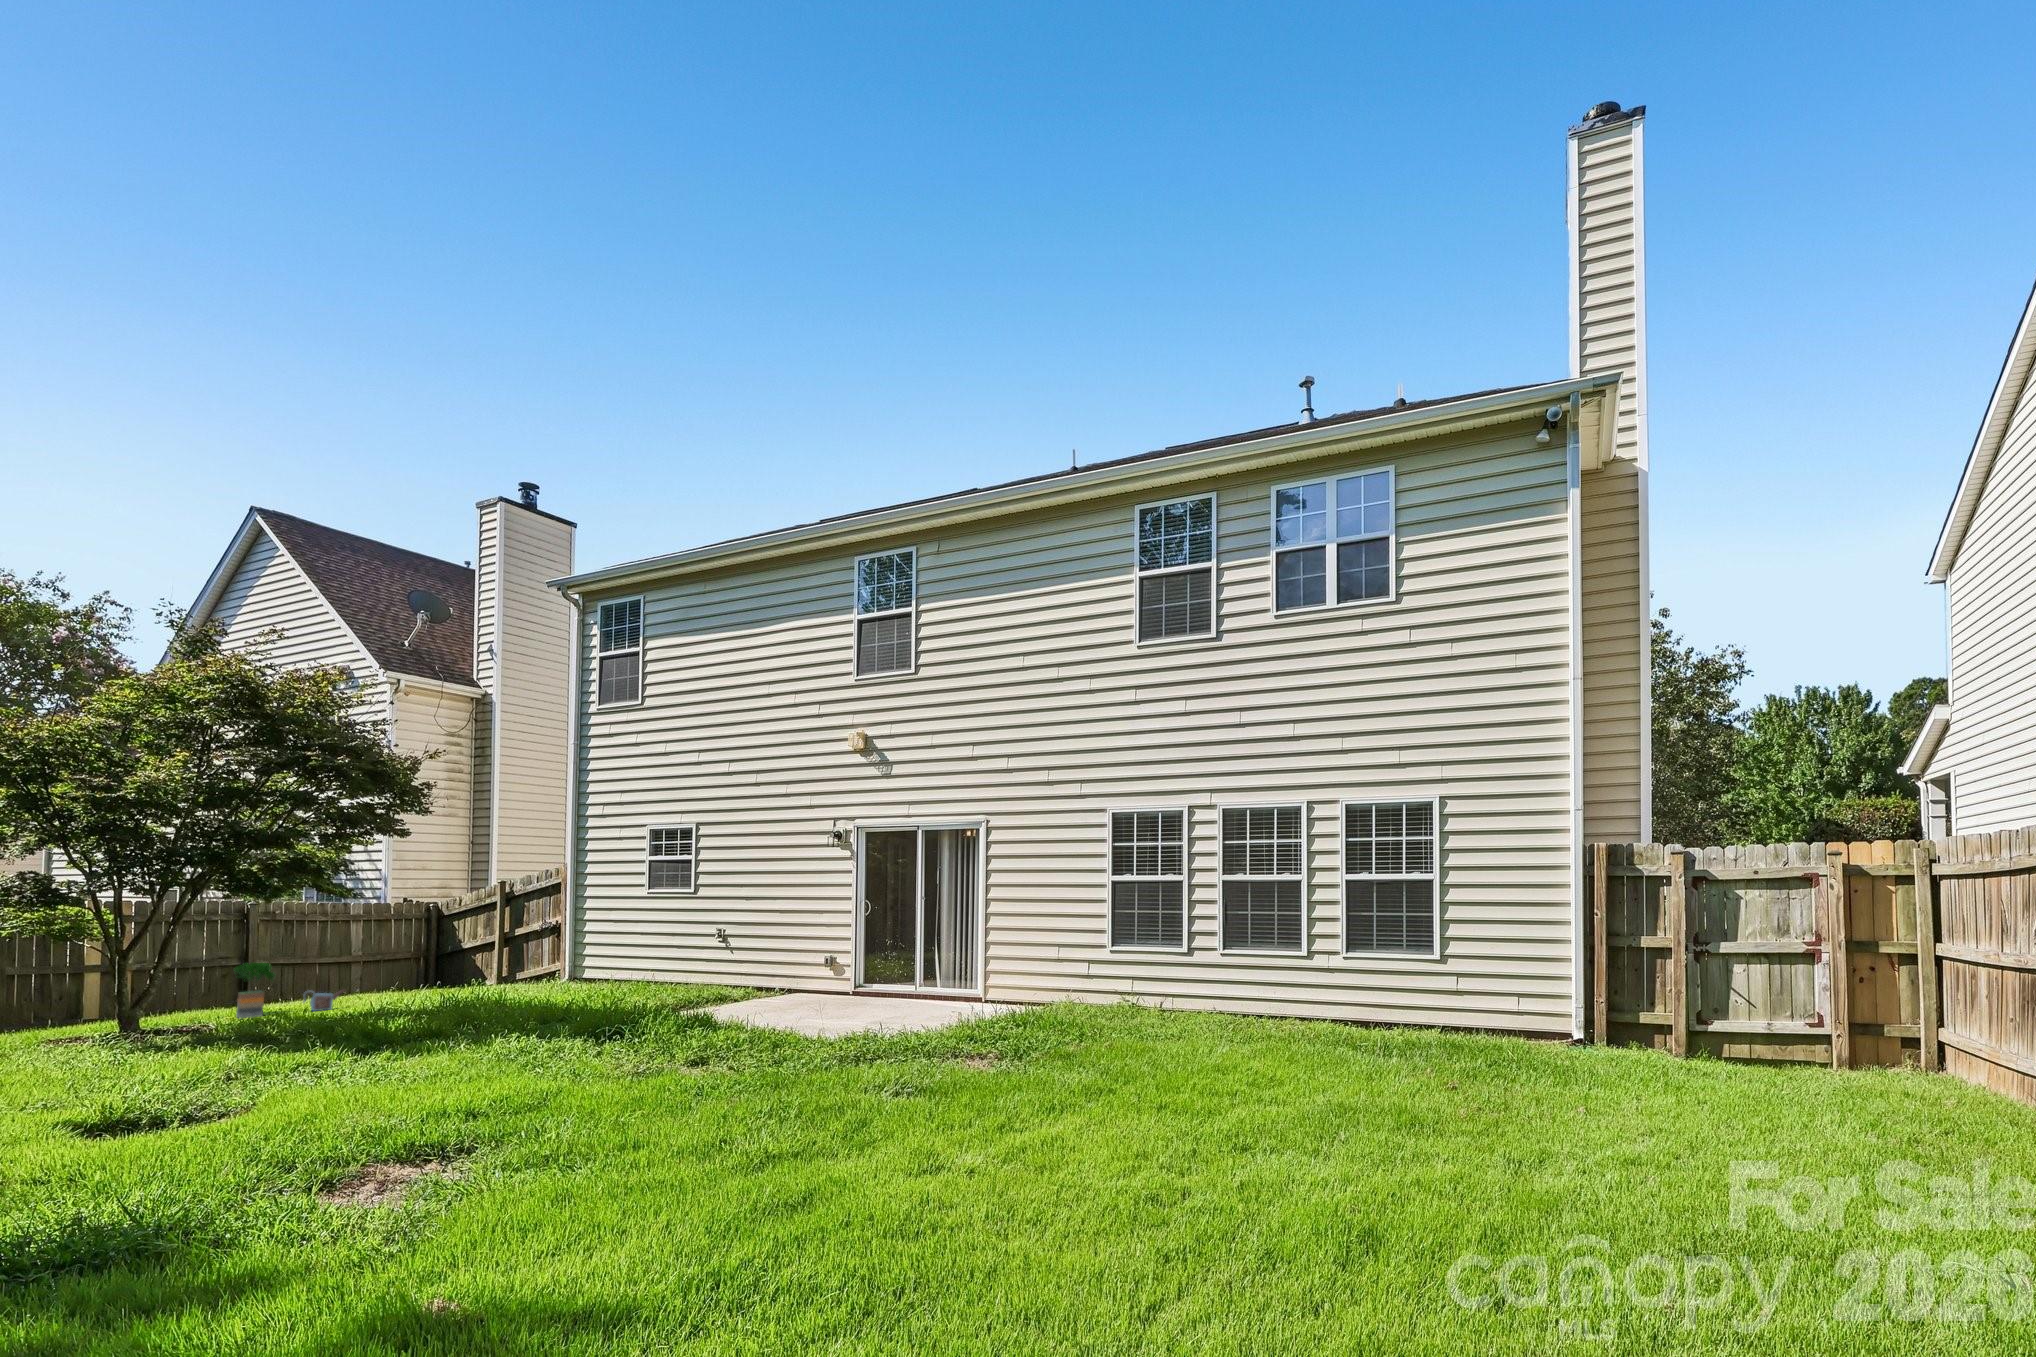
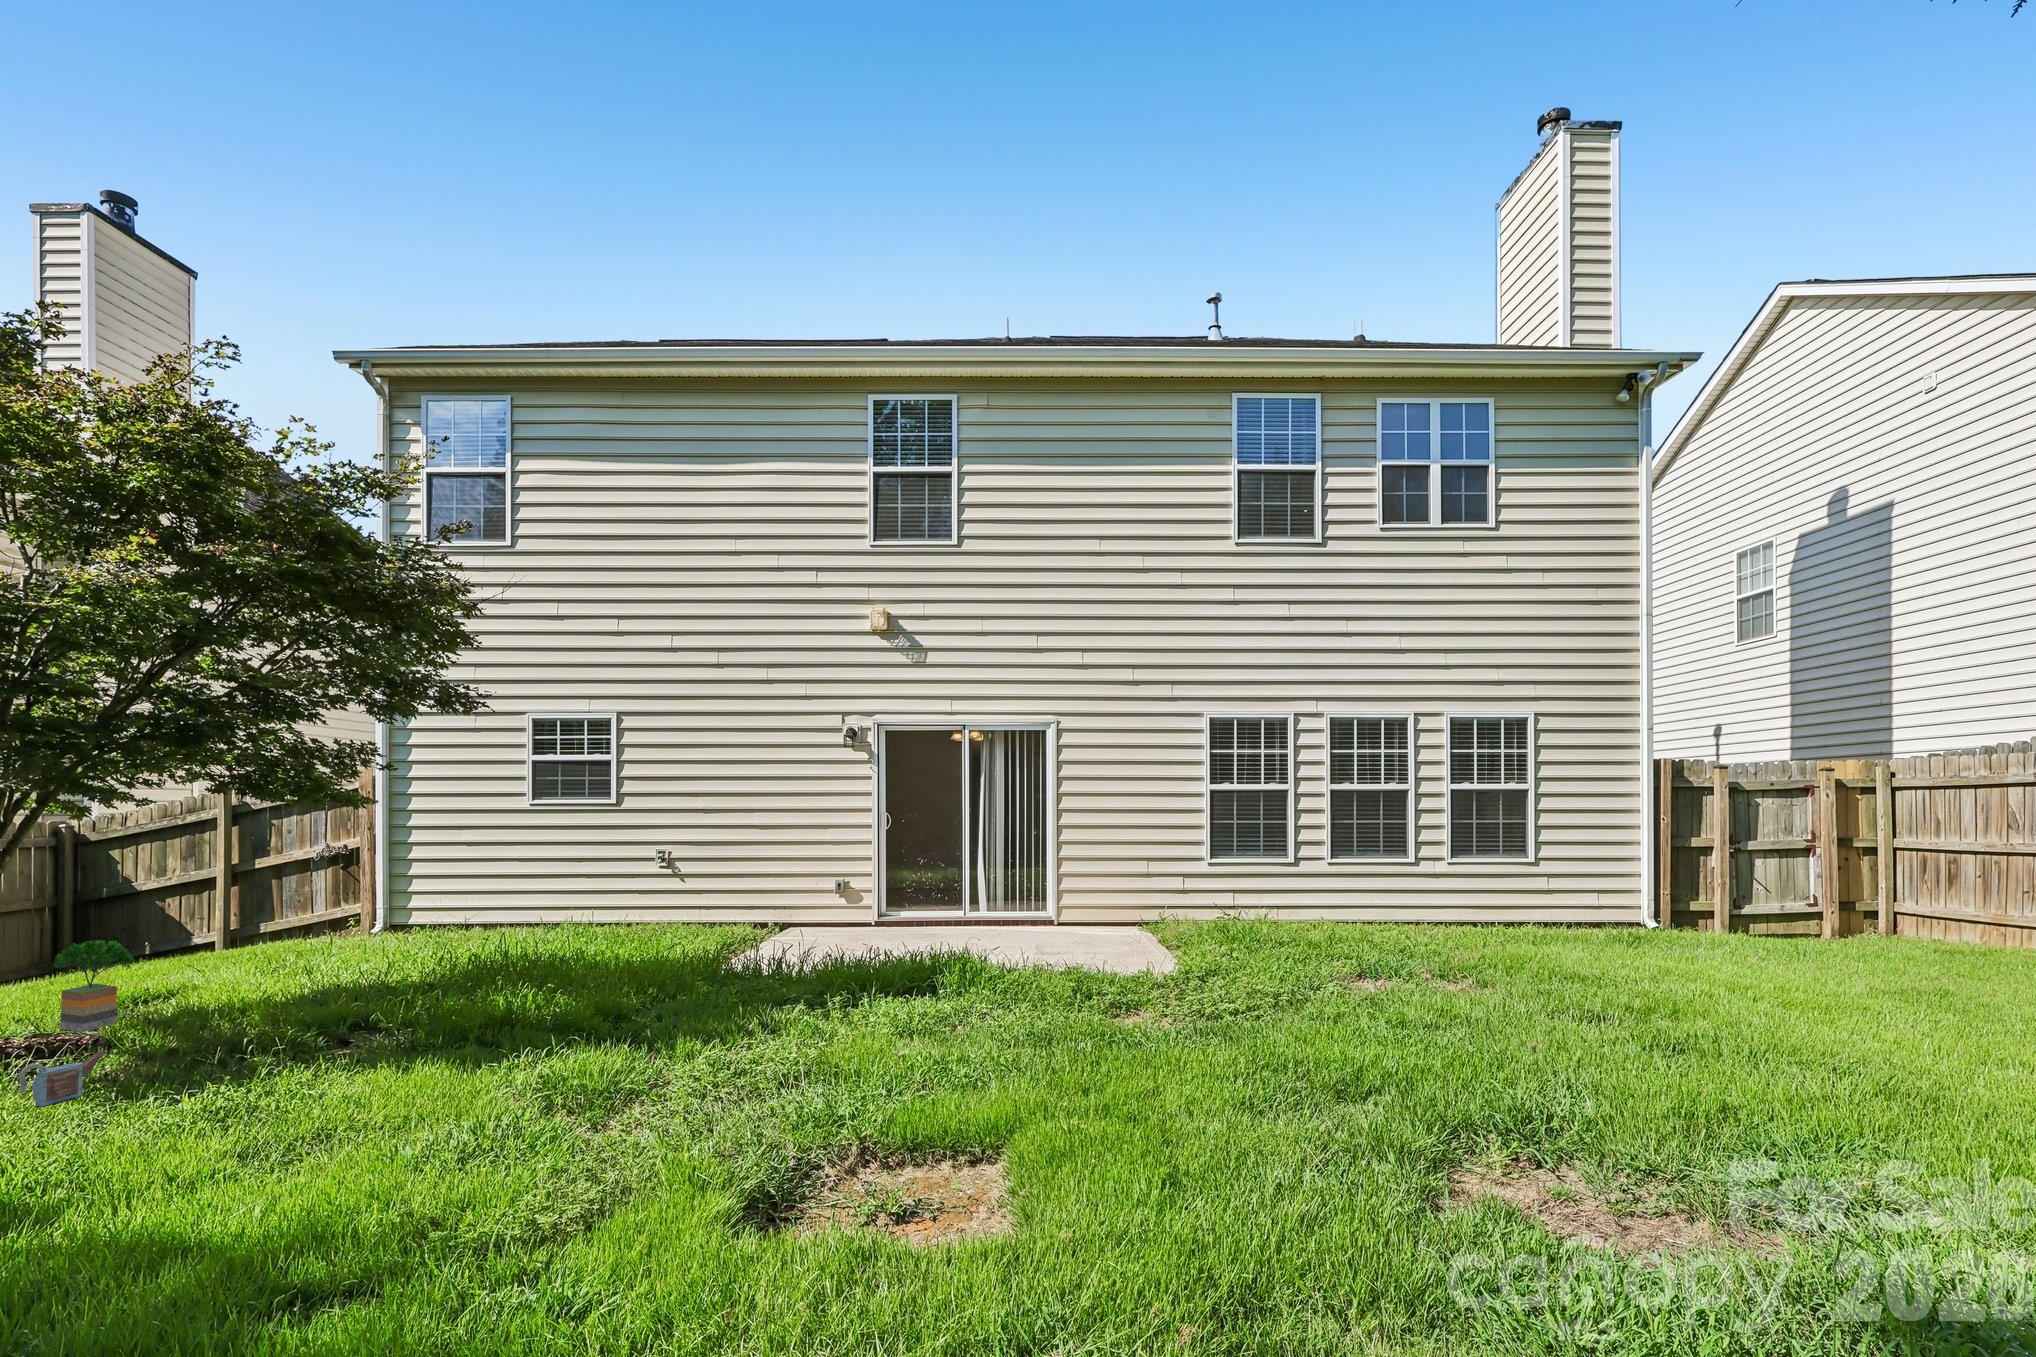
watering can: present [303,989,344,1011] -> present [18,1050,105,1106]

